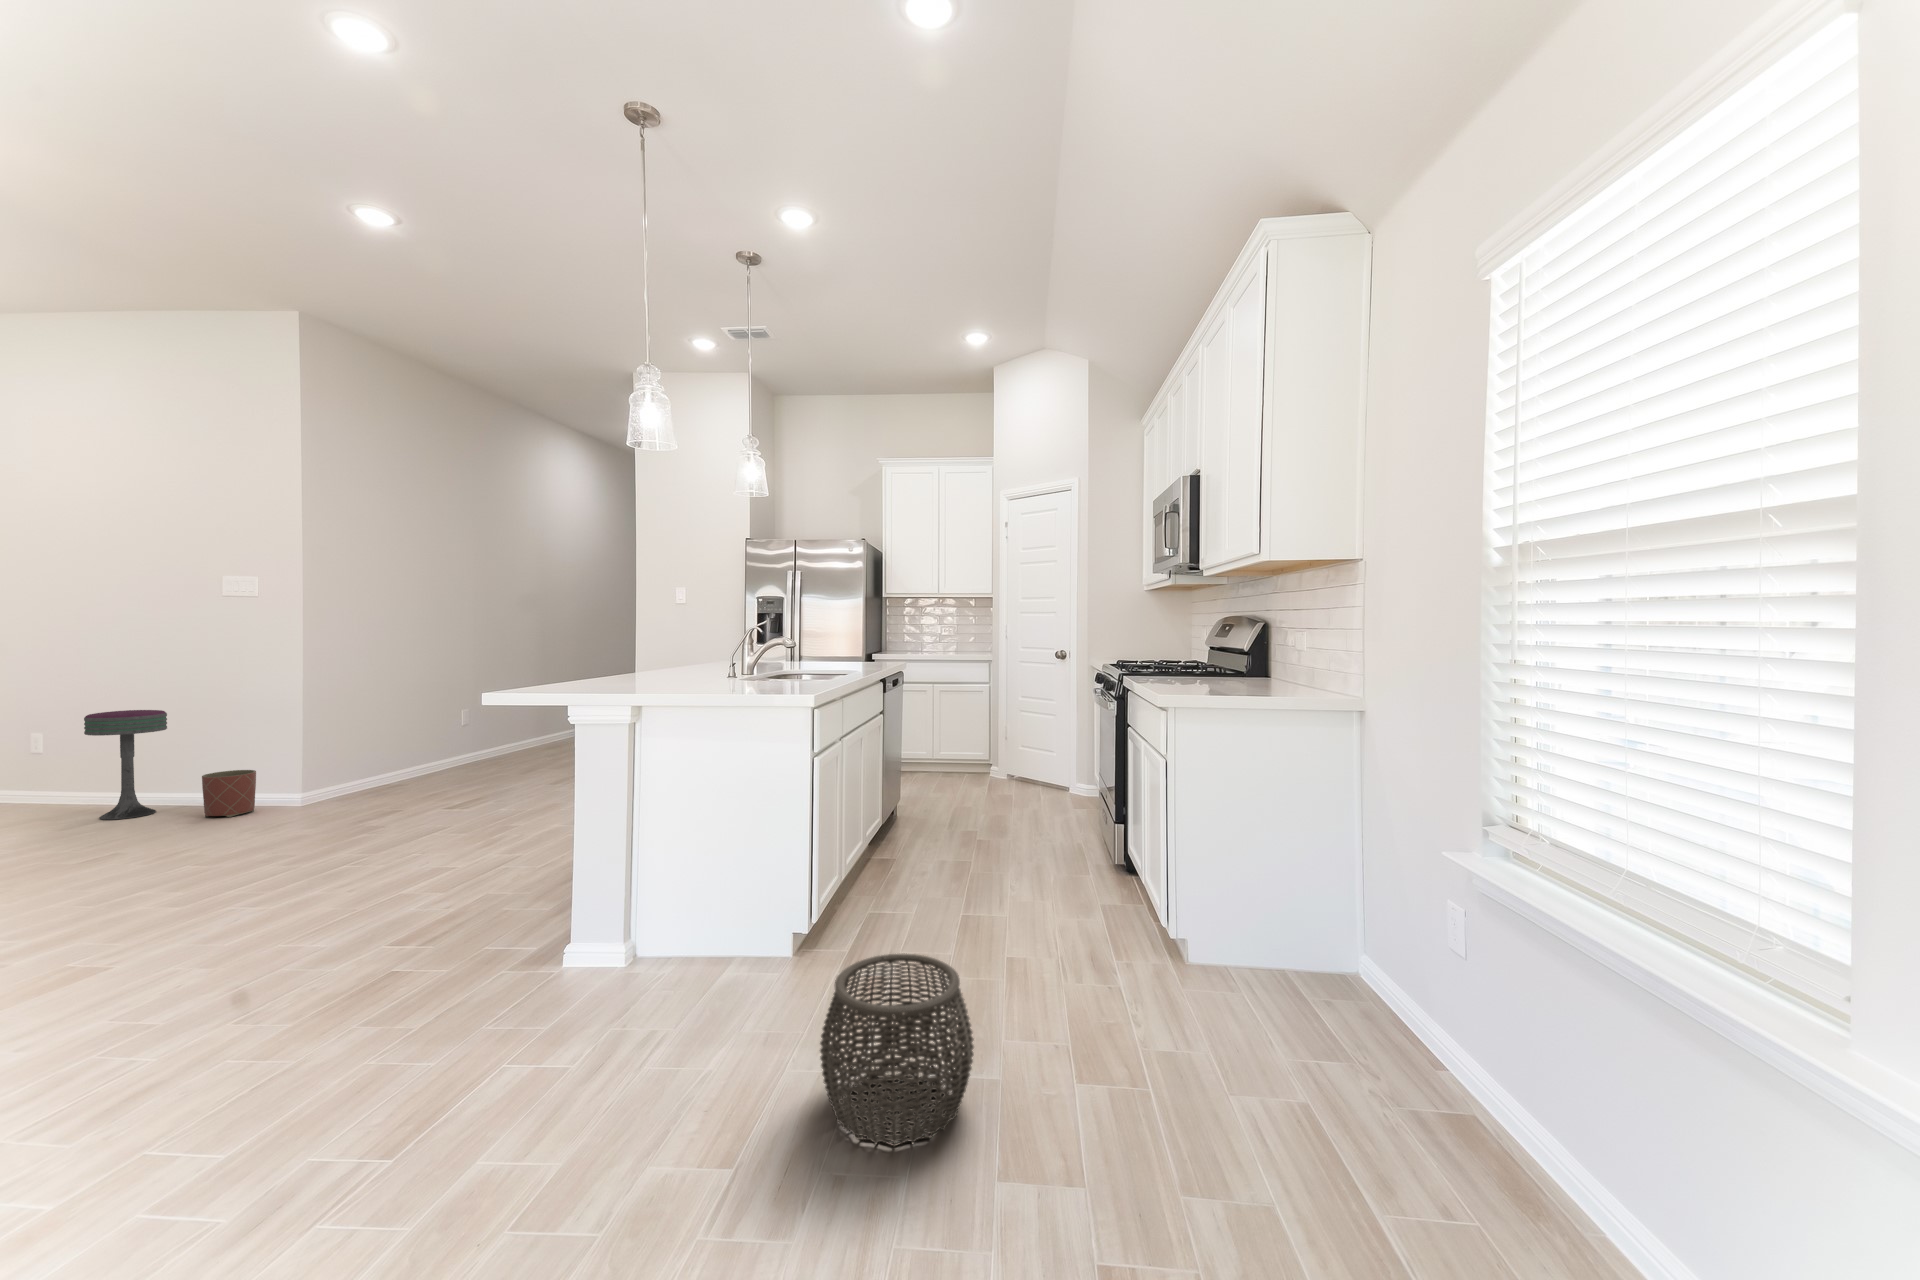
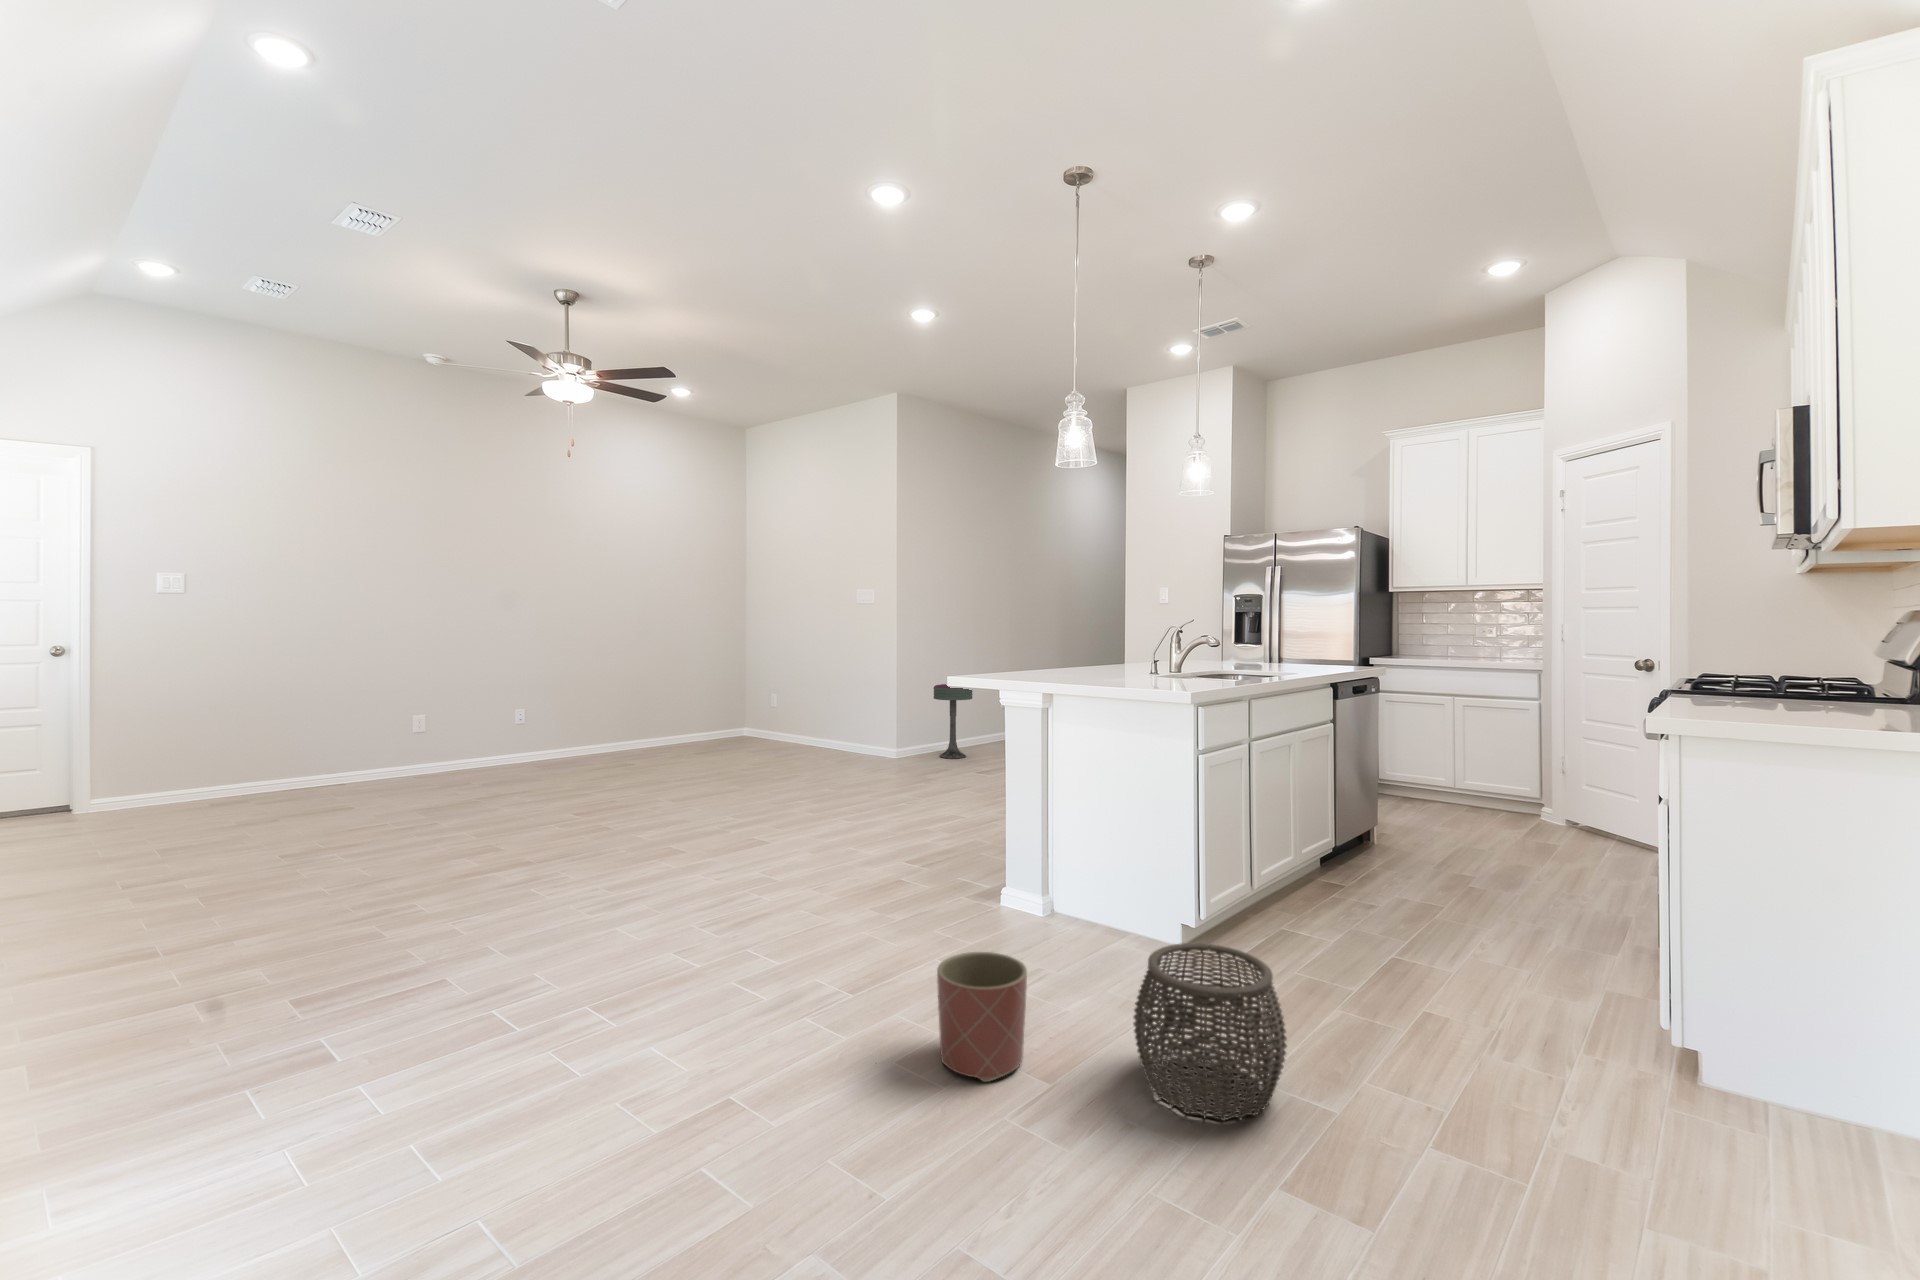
bar stool: present [84,710,167,820] -> present [933,684,973,758]
planter: present [202,770,256,817] -> present [937,952,1027,1082]

